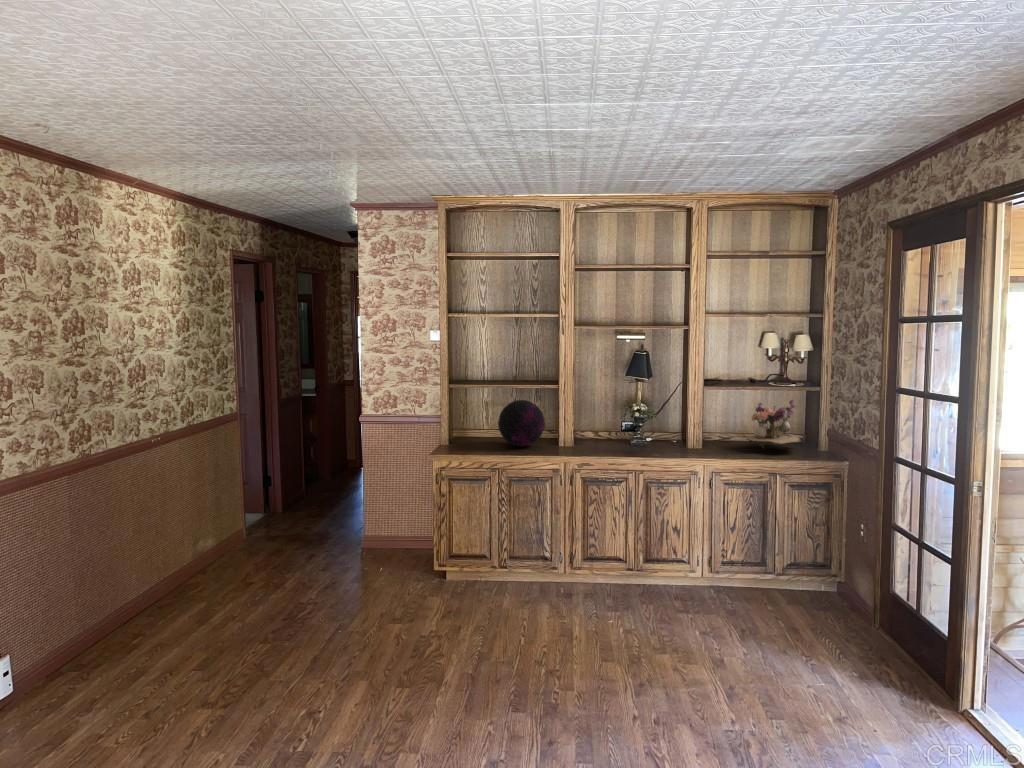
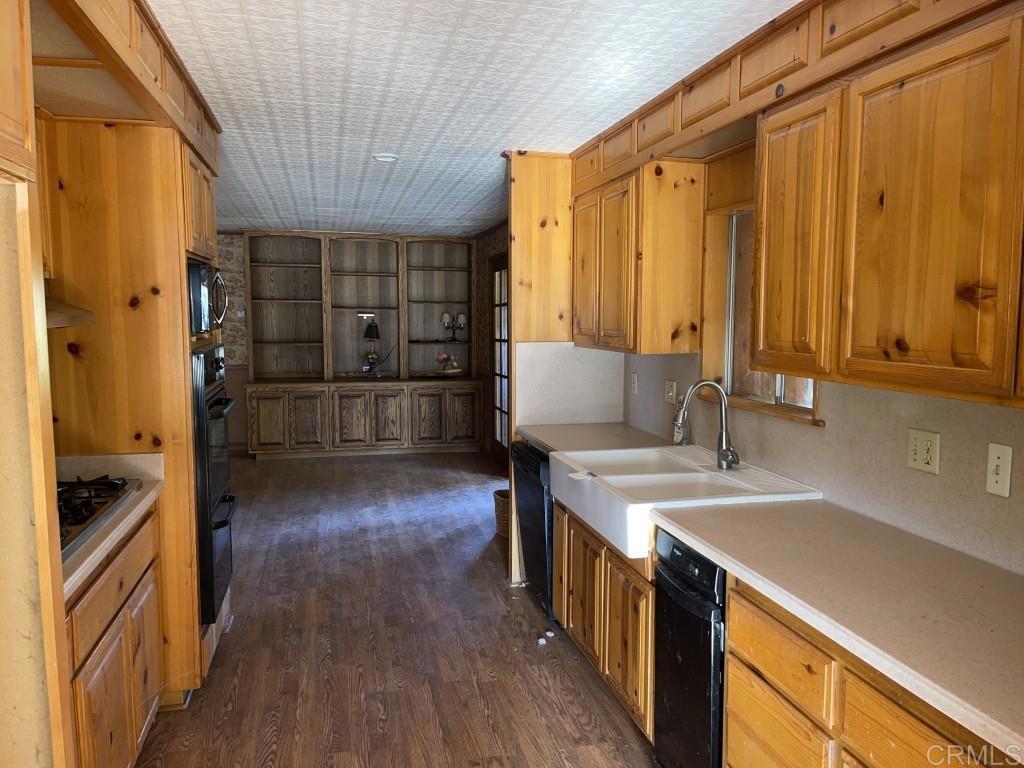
decorative orb: present [498,400,545,447] -> none [286,352,315,380]

